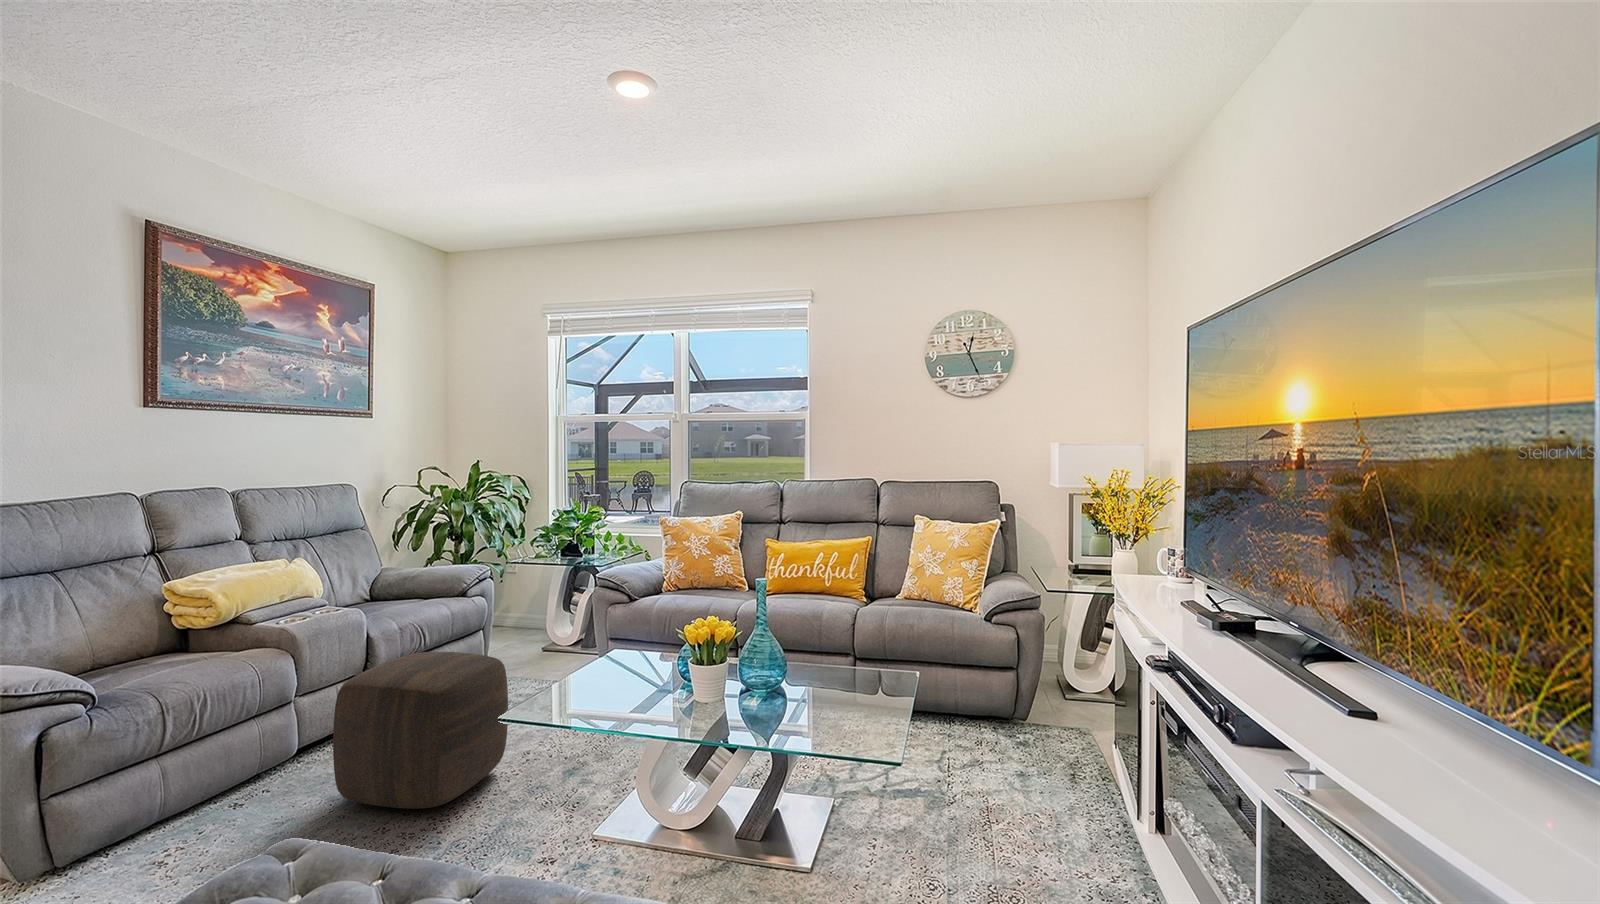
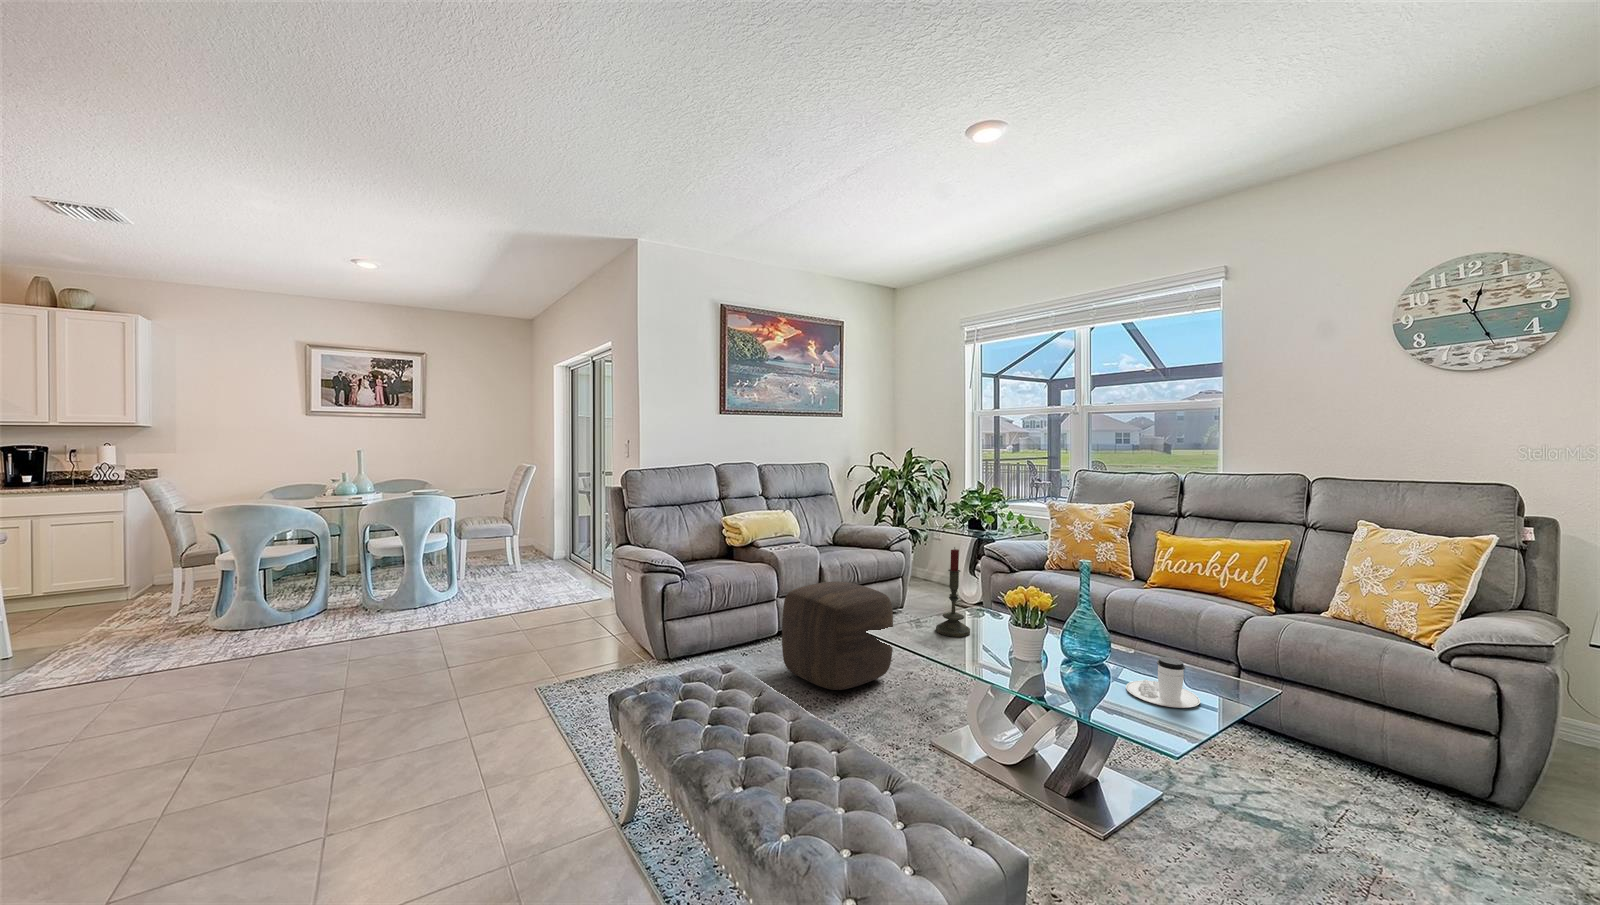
candle: none [583,584,625,694] -> present [936,547,970,637]
coffee cup: none [802,665,865,714] -> present [1126,657,1200,708]

